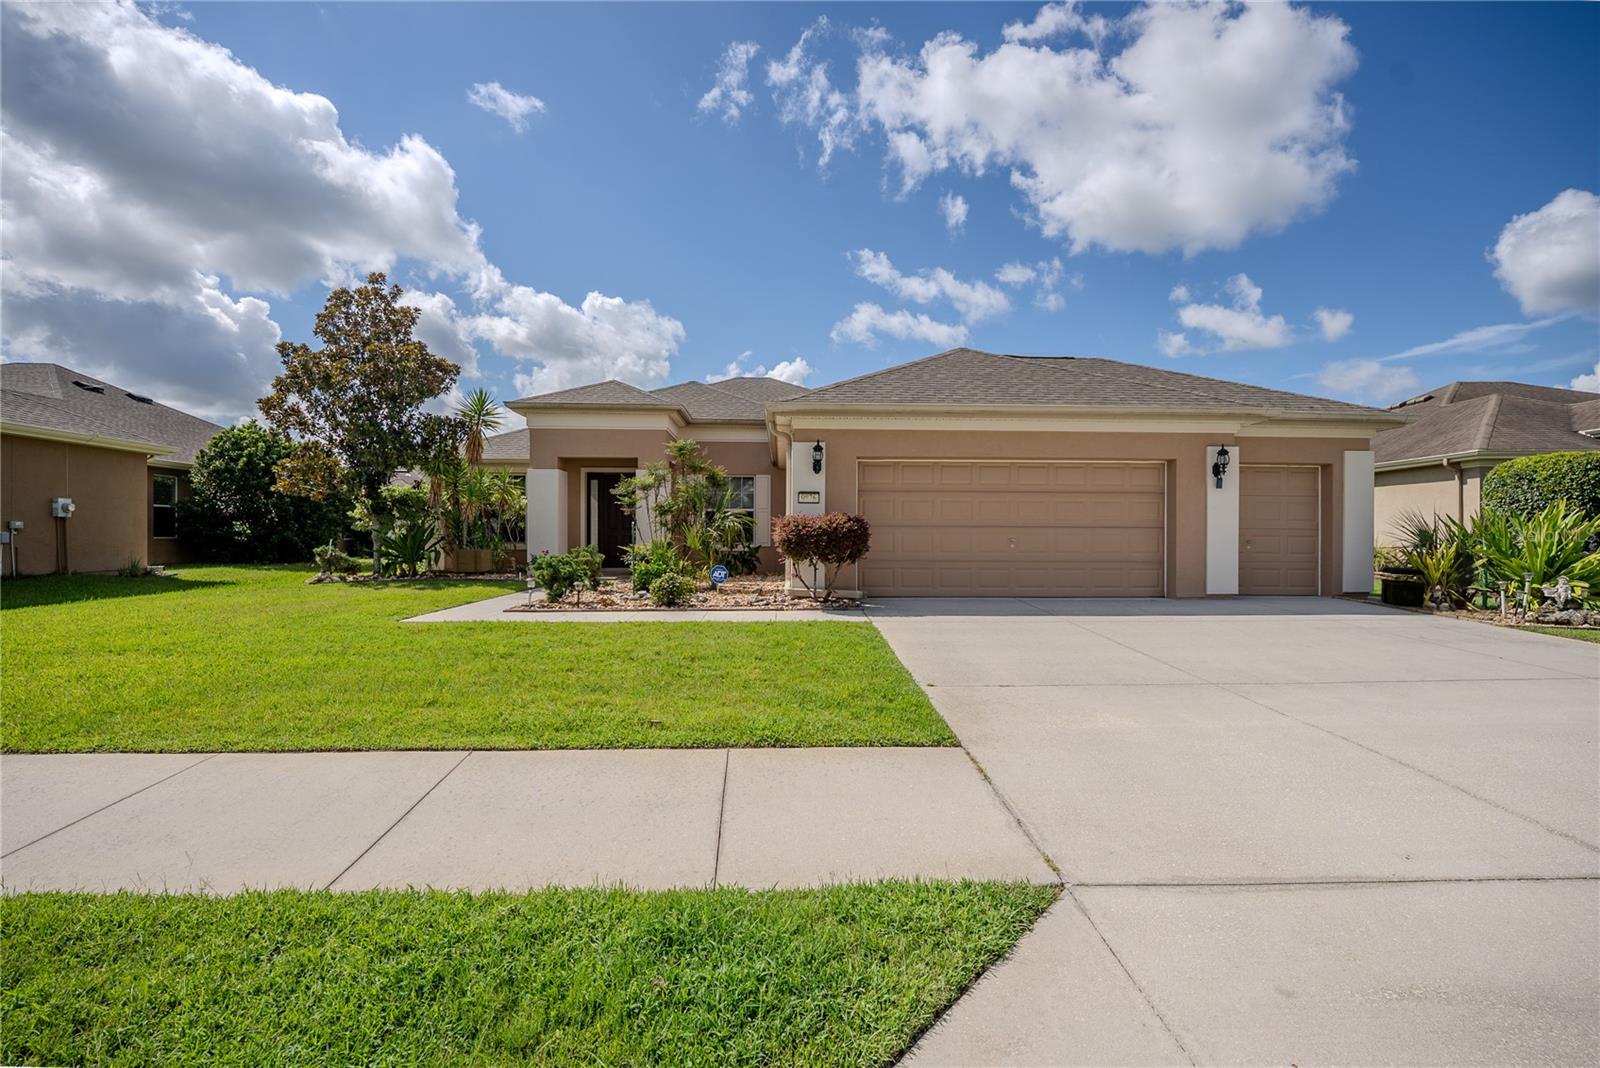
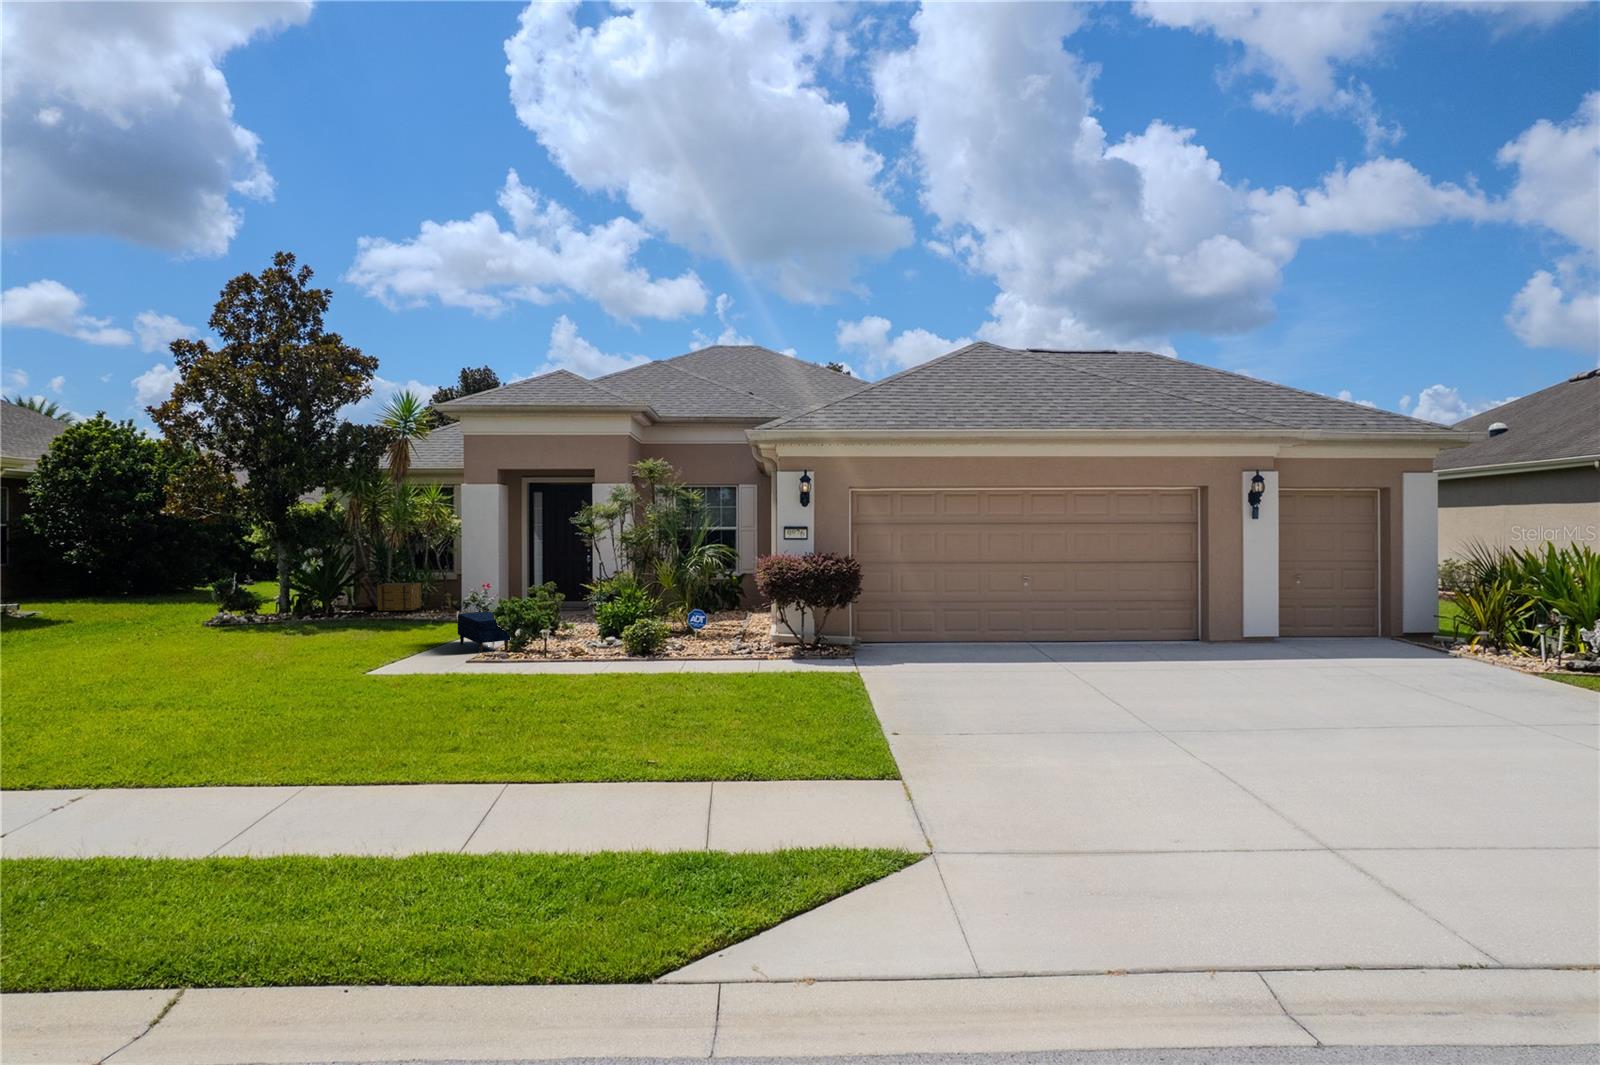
potted tree: present [1453,560,1481,609] -> none [1497,599,1536,654]
toolbox: present [1381,567,1426,607] -> none [1432,607,1473,651]
bench: none [505,568,551,605] -> present [457,612,510,653]

